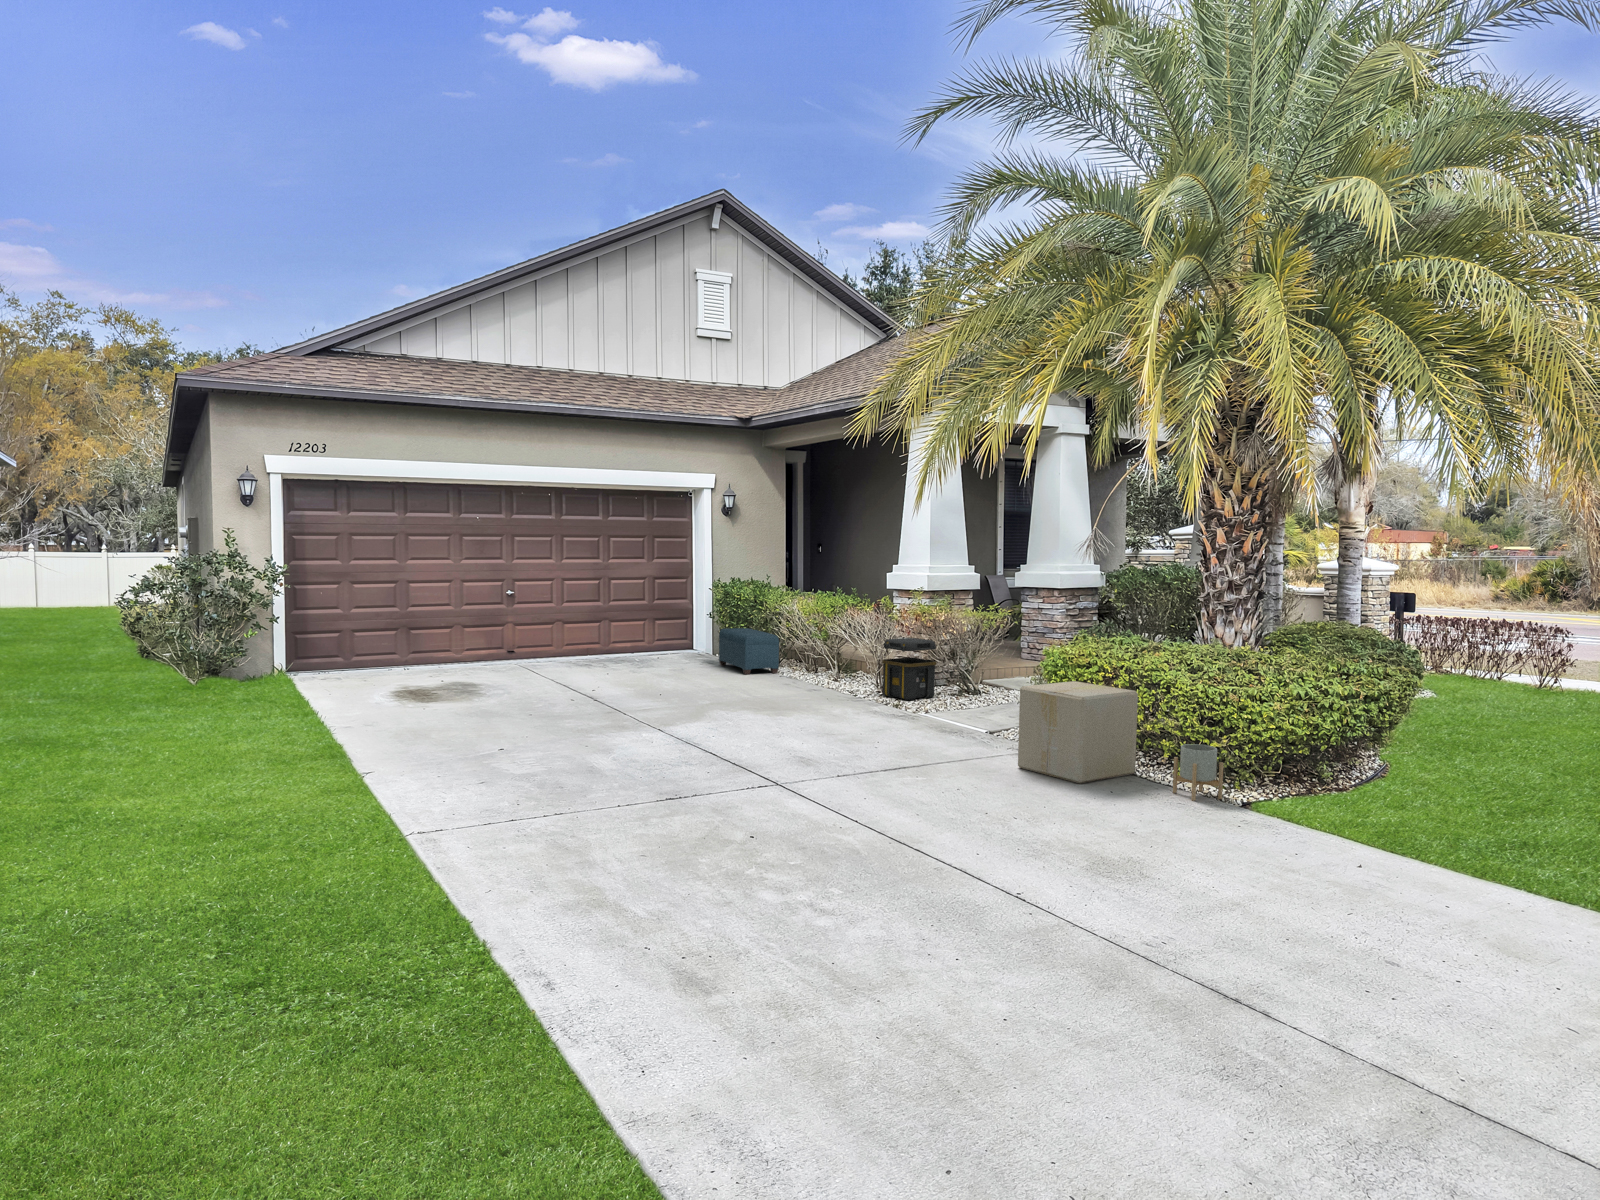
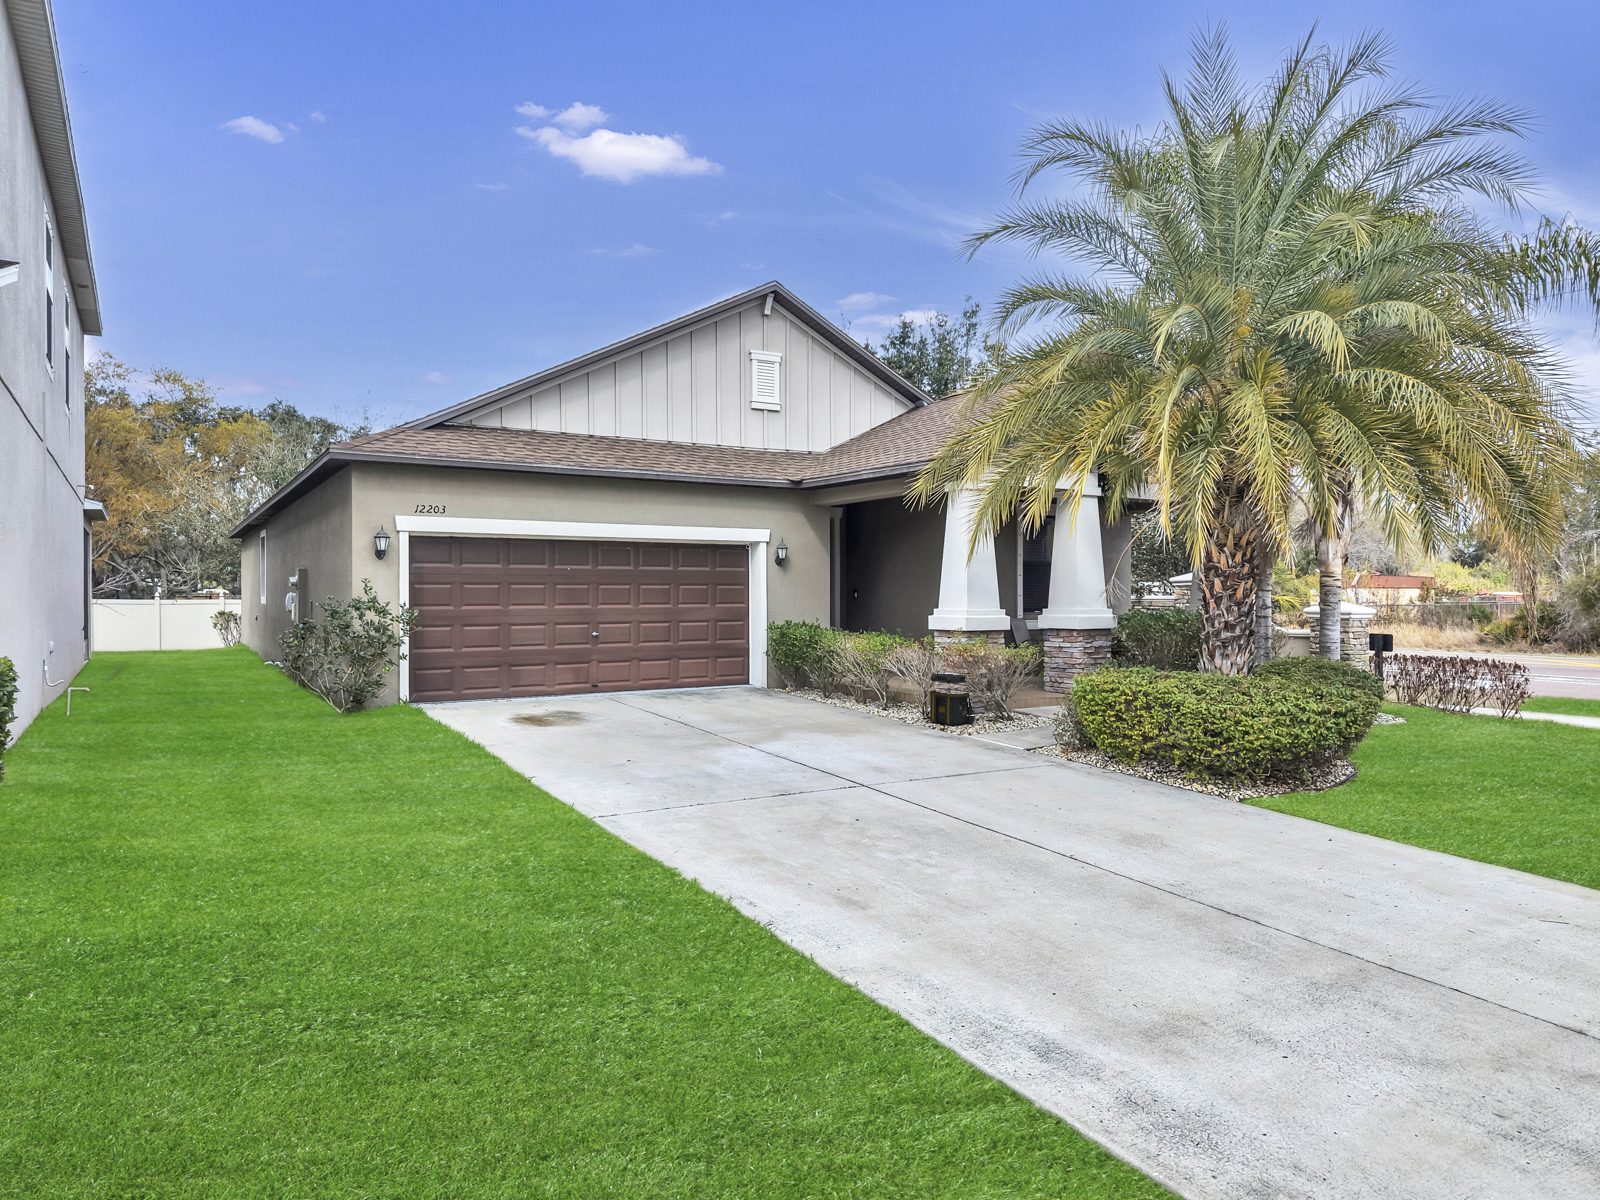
bench: present [719,628,779,675] -> none [778,666,833,706]
cardboard box: present [1018,681,1138,783] -> none [1057,704,1154,784]
planter: present [1173,744,1223,801] -> none [1183,751,1223,795]

